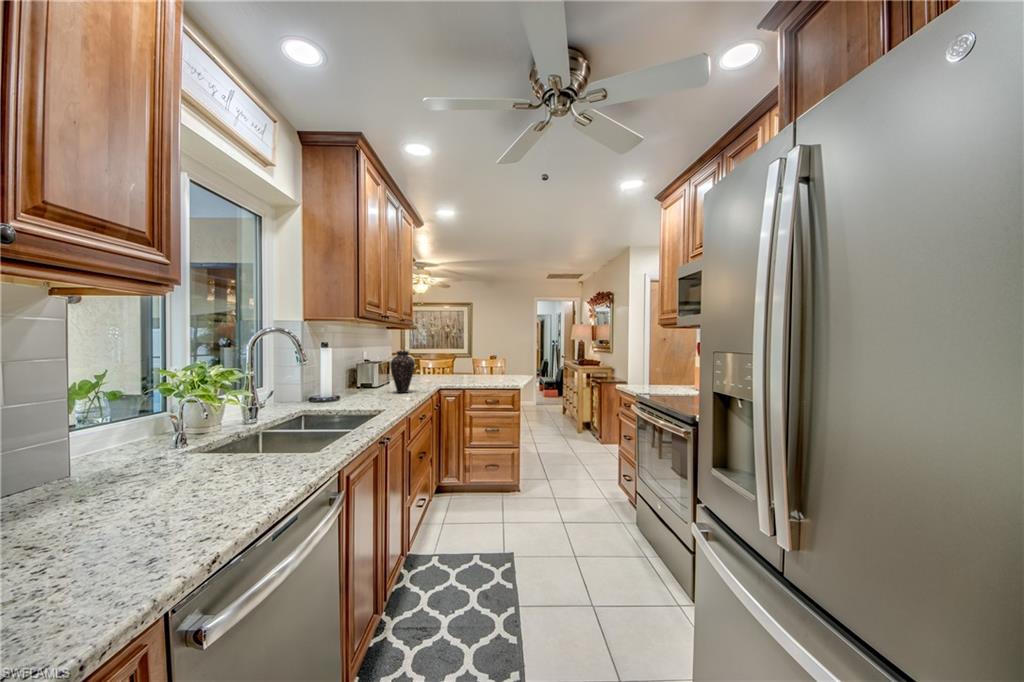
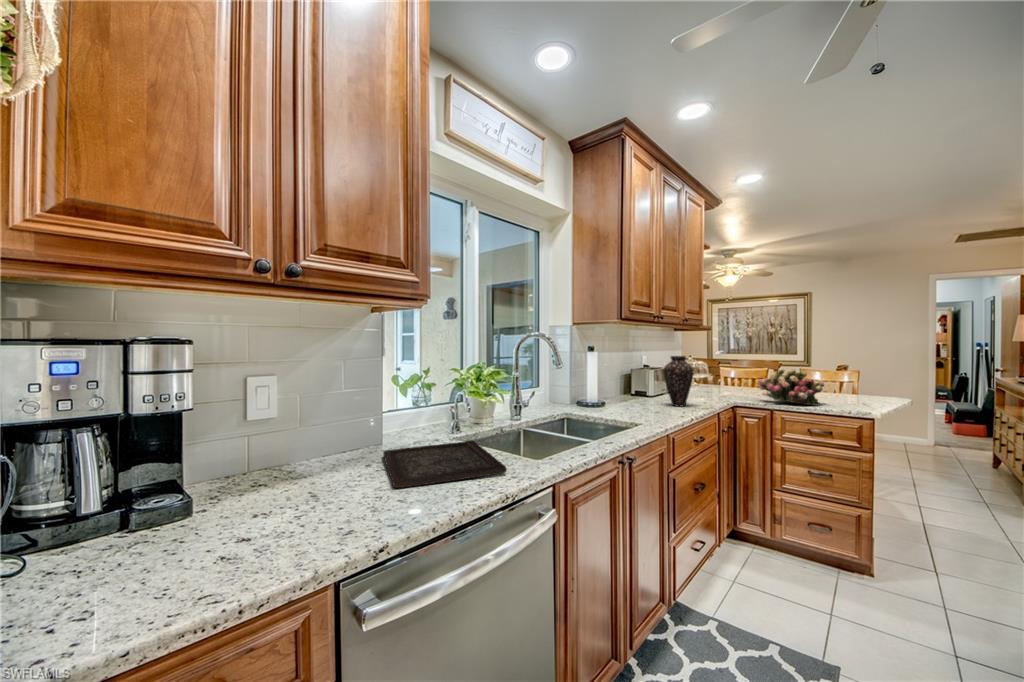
flower arrangement: none [454,359,493,384] -> present [758,368,824,405]
tray: none [49,457,285,541] -> present [383,441,507,488]

